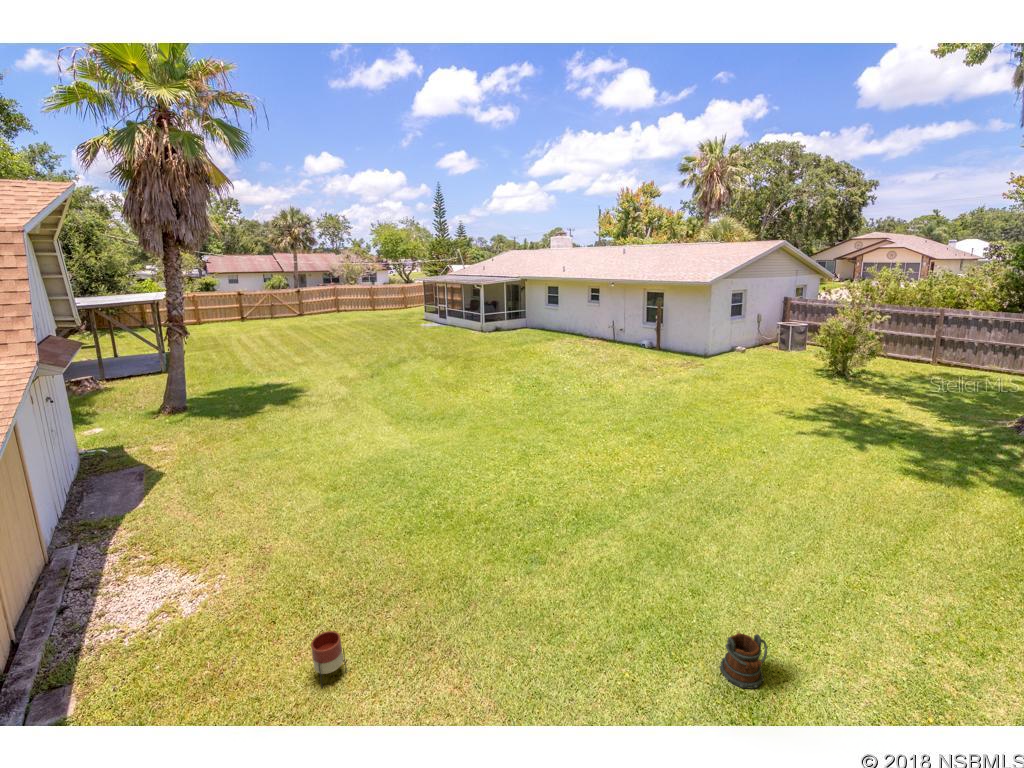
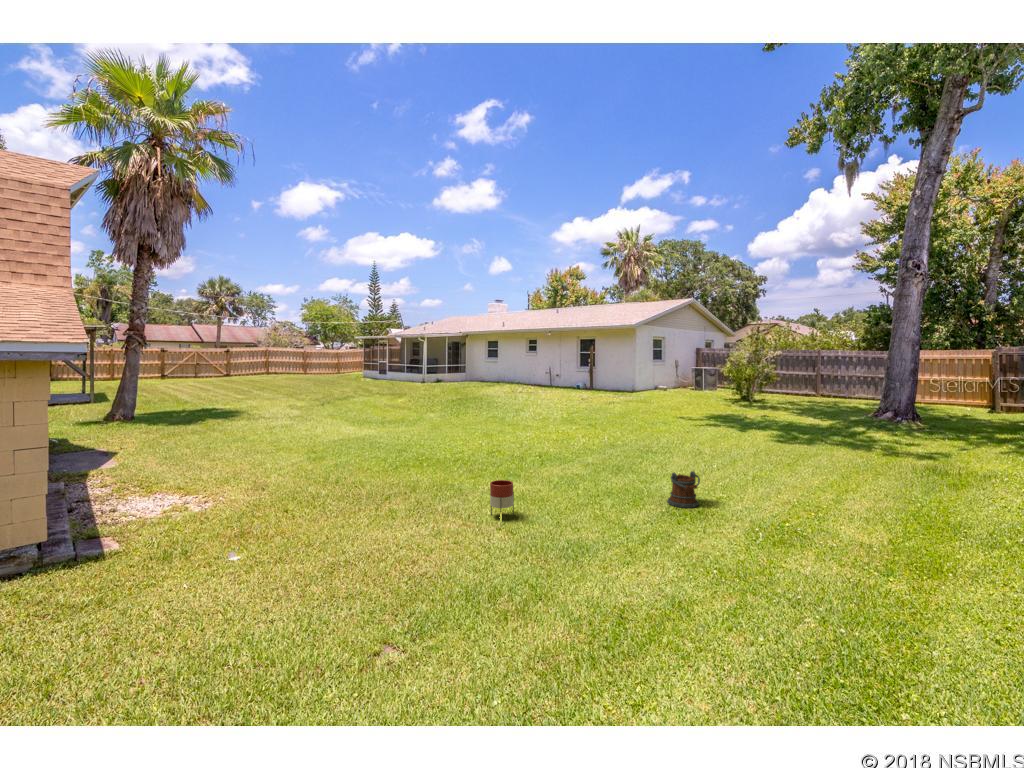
planter: present [311,631,347,688] -> present [490,480,514,515]

